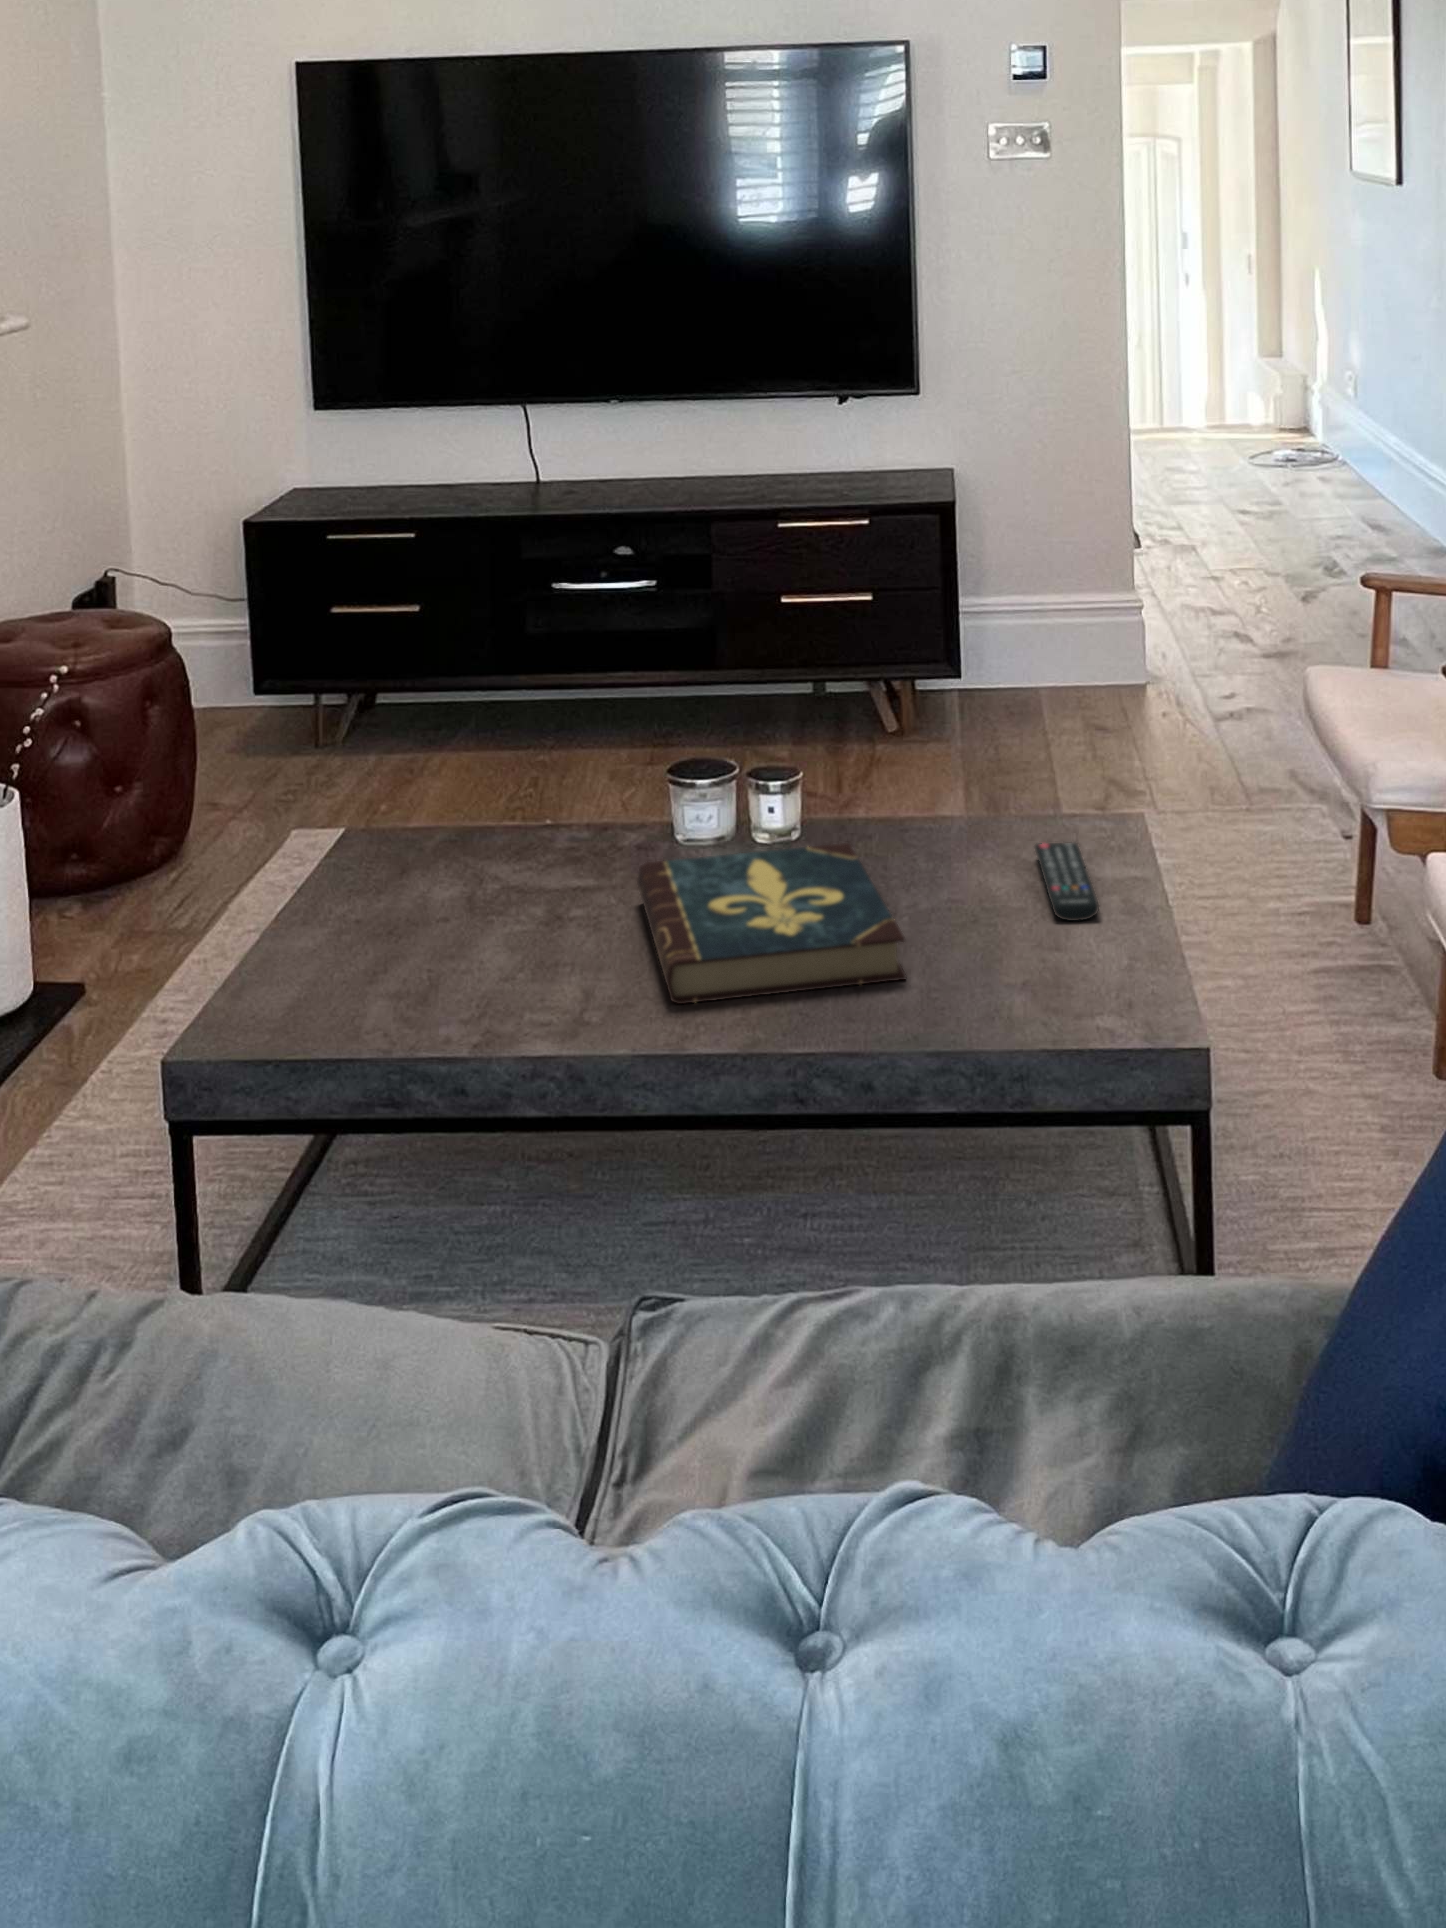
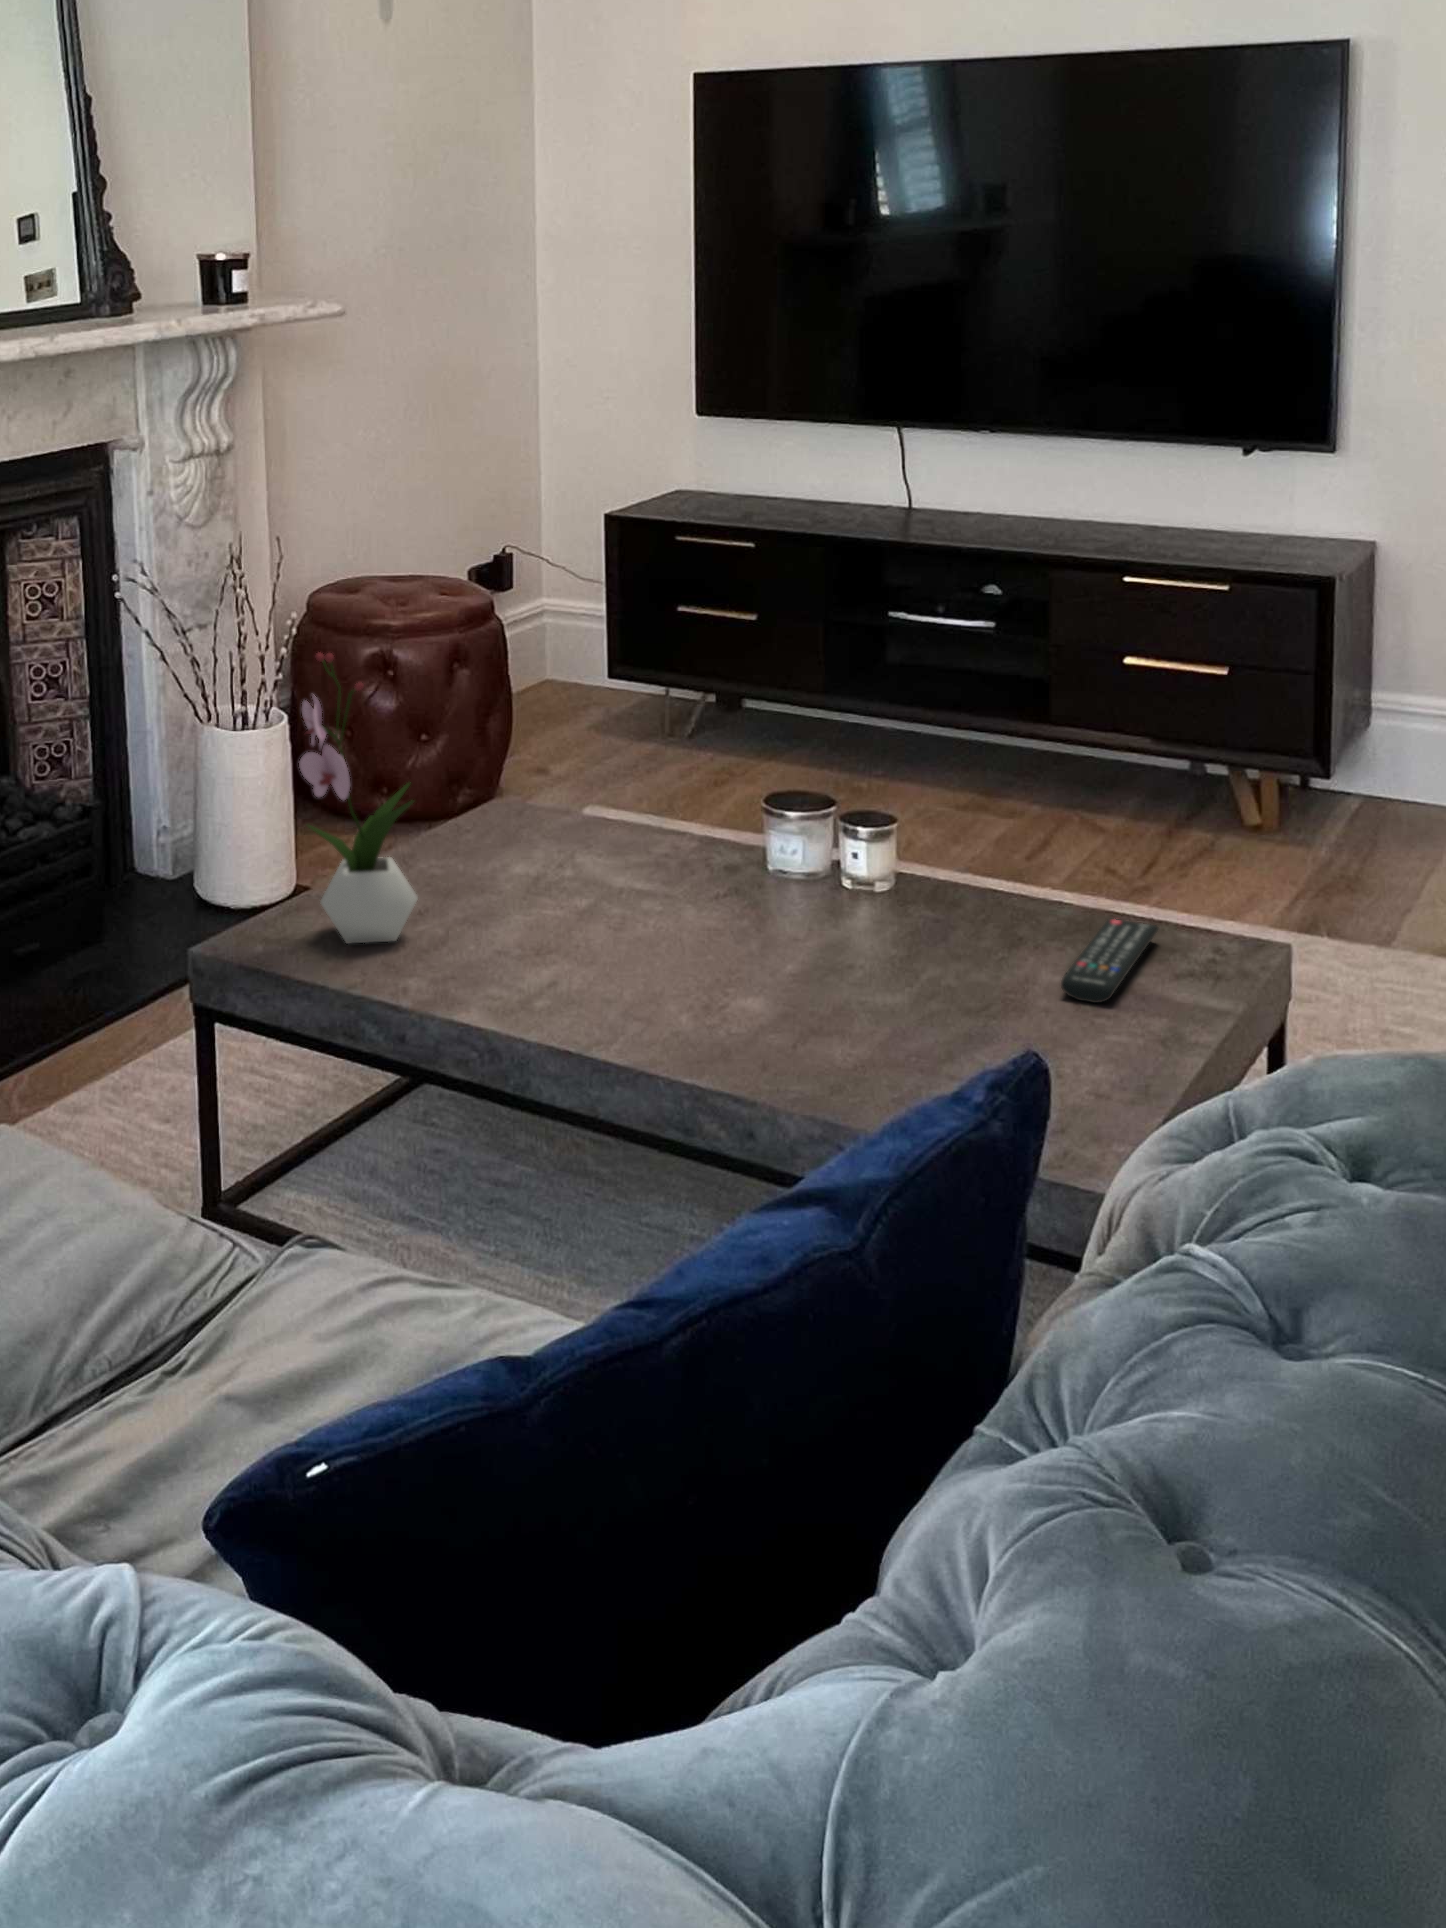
flower arrangement: none [296,704,440,1015] -> present [299,653,418,943]
book: present [637,843,907,1004] -> none [599,861,891,1017]

